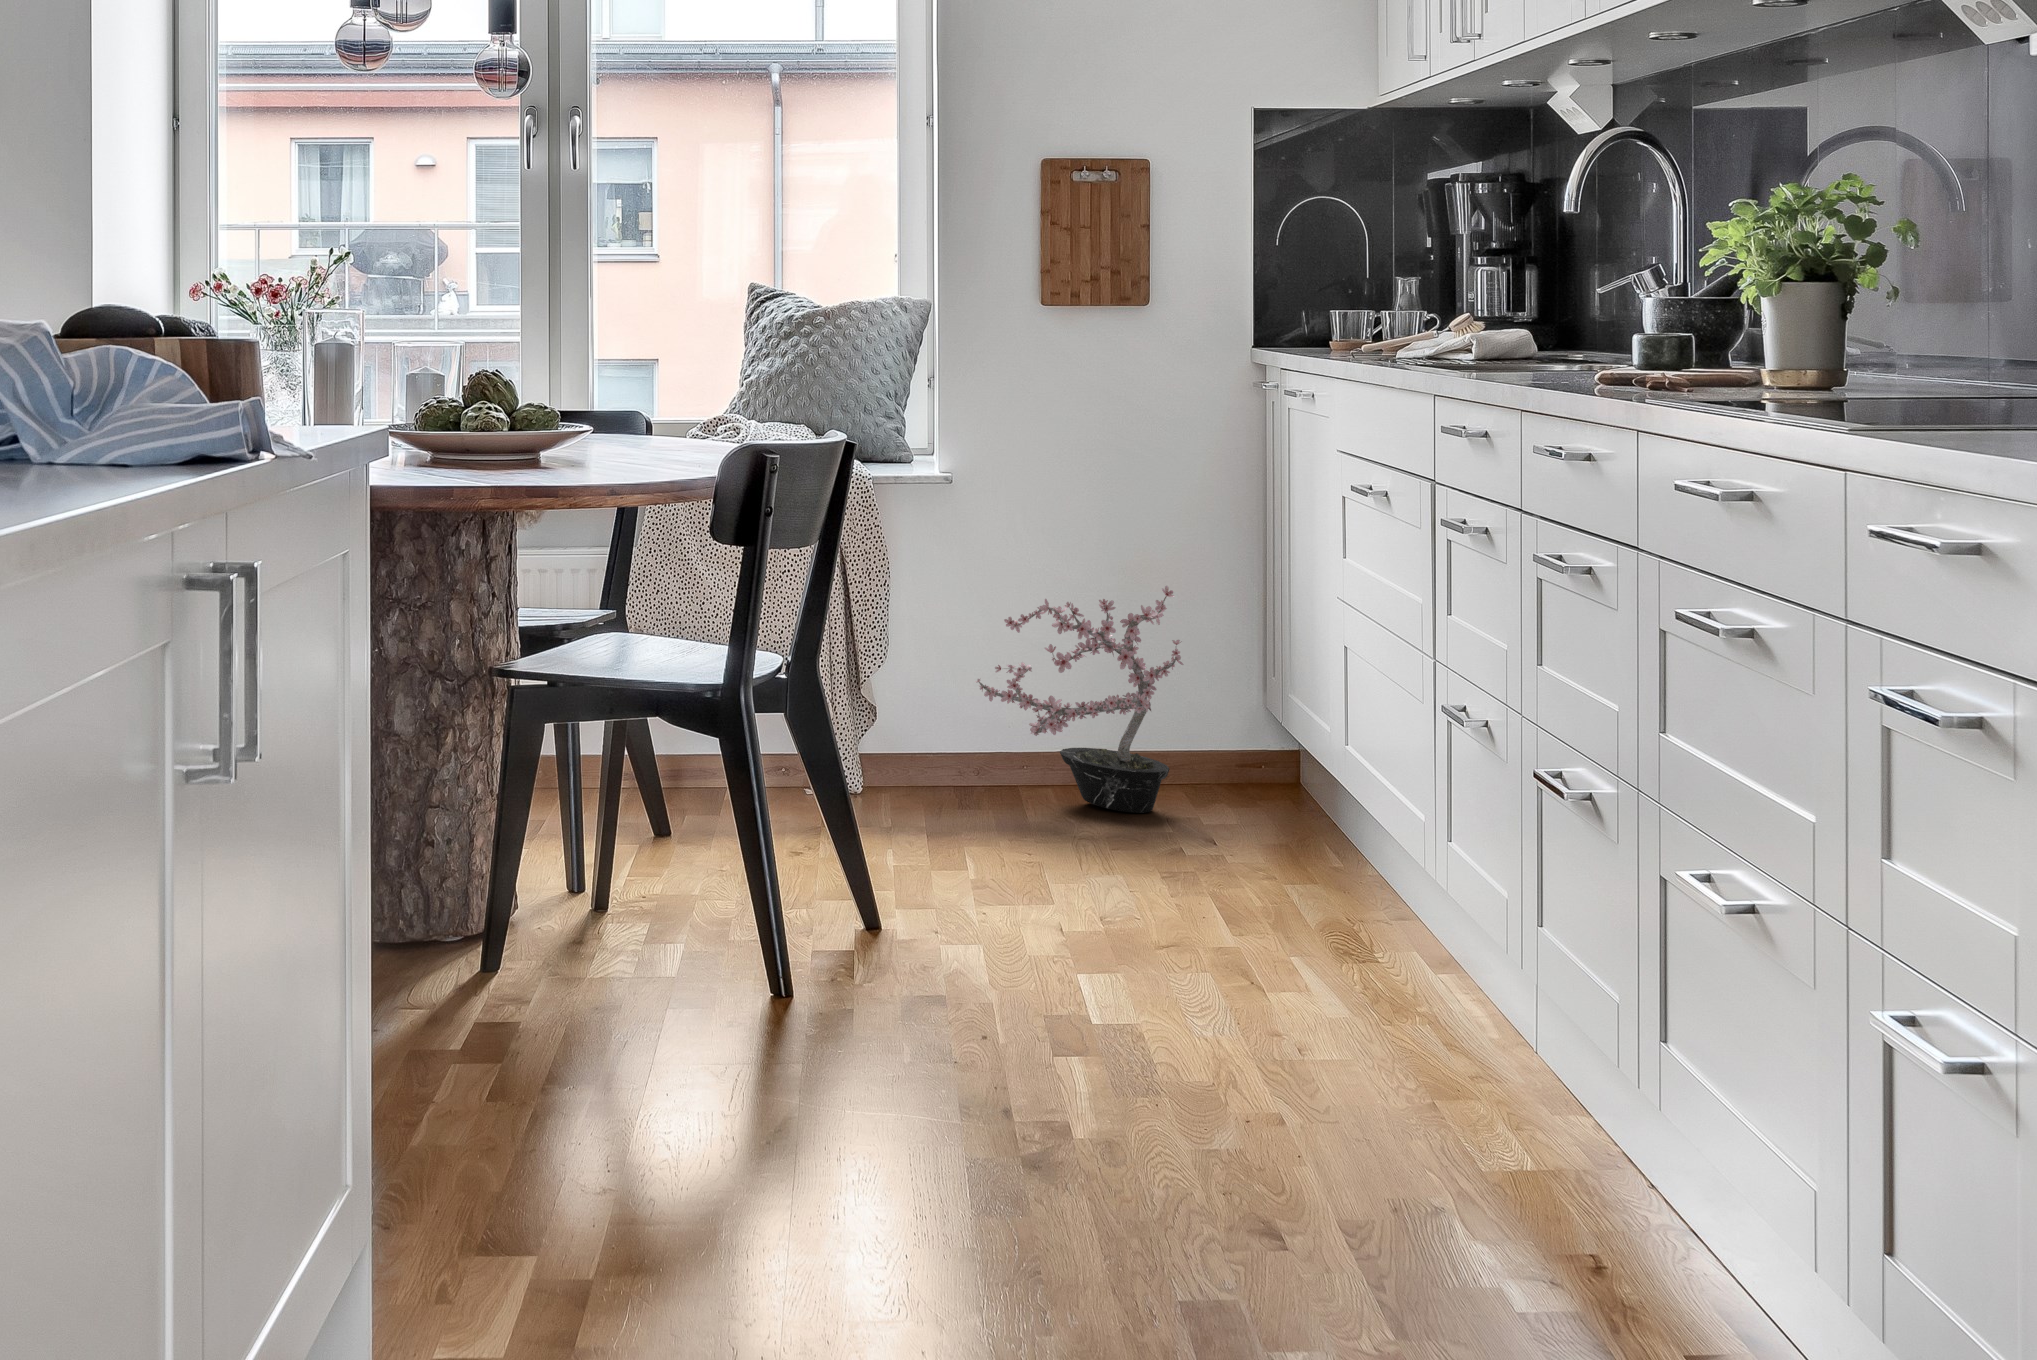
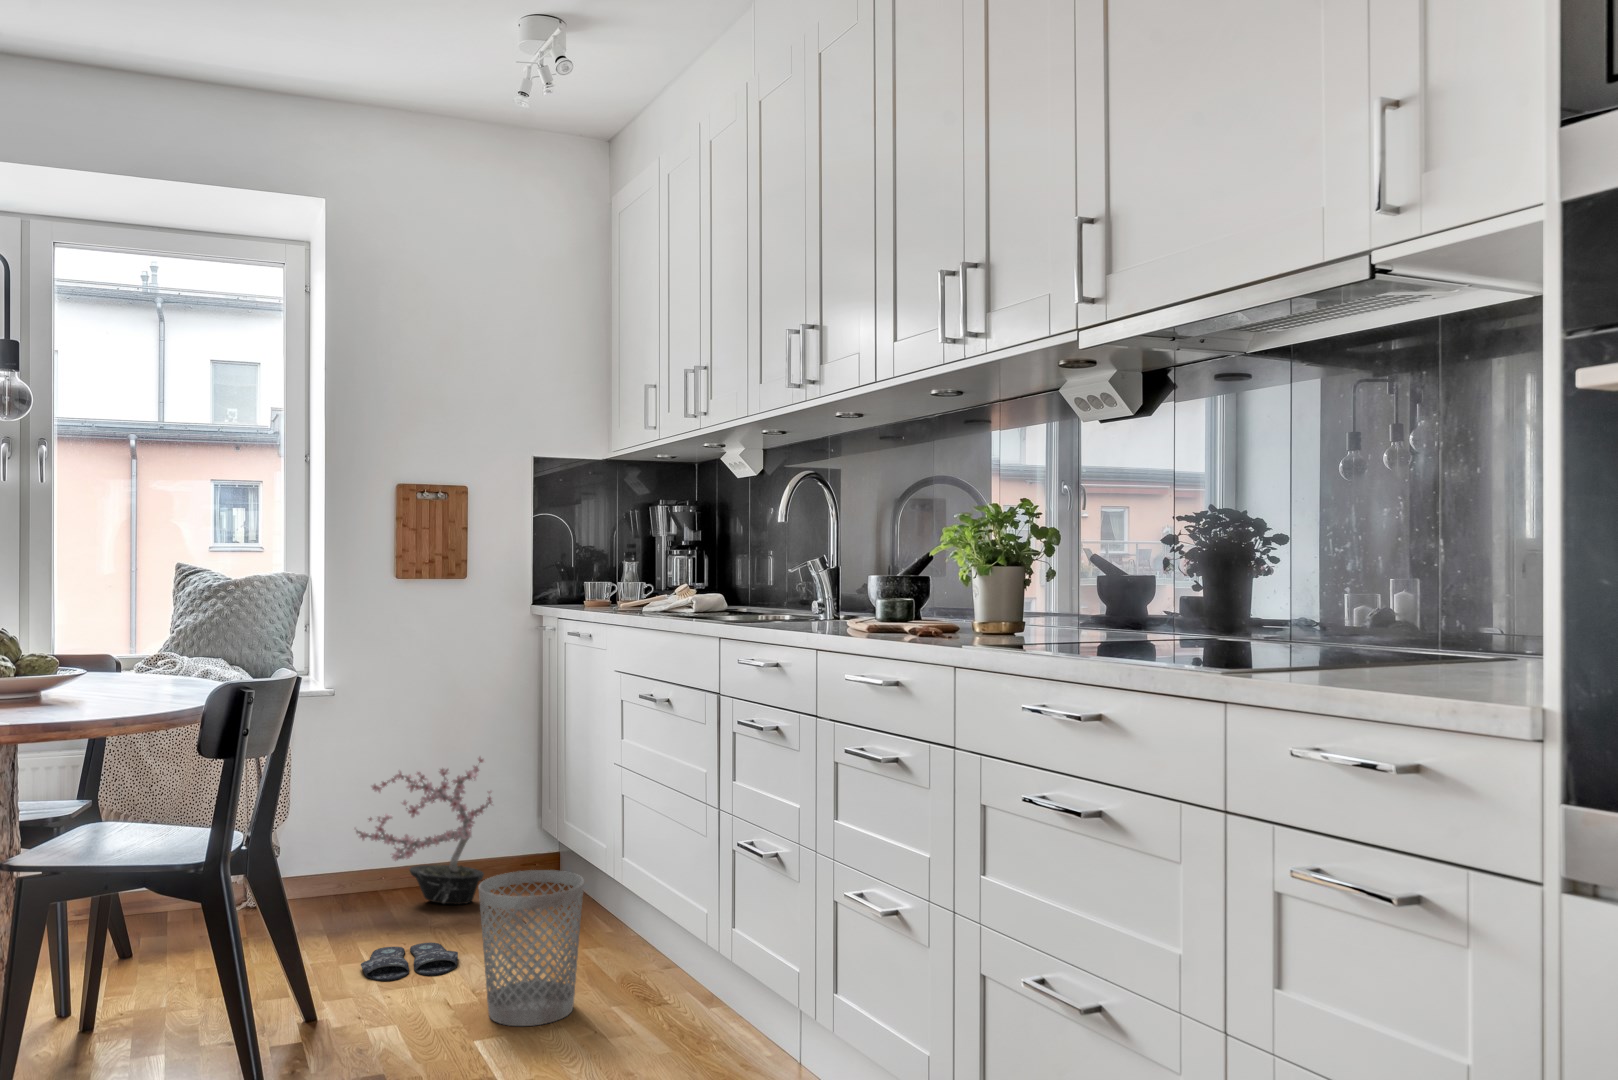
wastebasket: none [1101,755,1261,988] -> present [478,870,584,1026]
slippers: none [962,857,1103,903] -> present [361,942,458,981]

